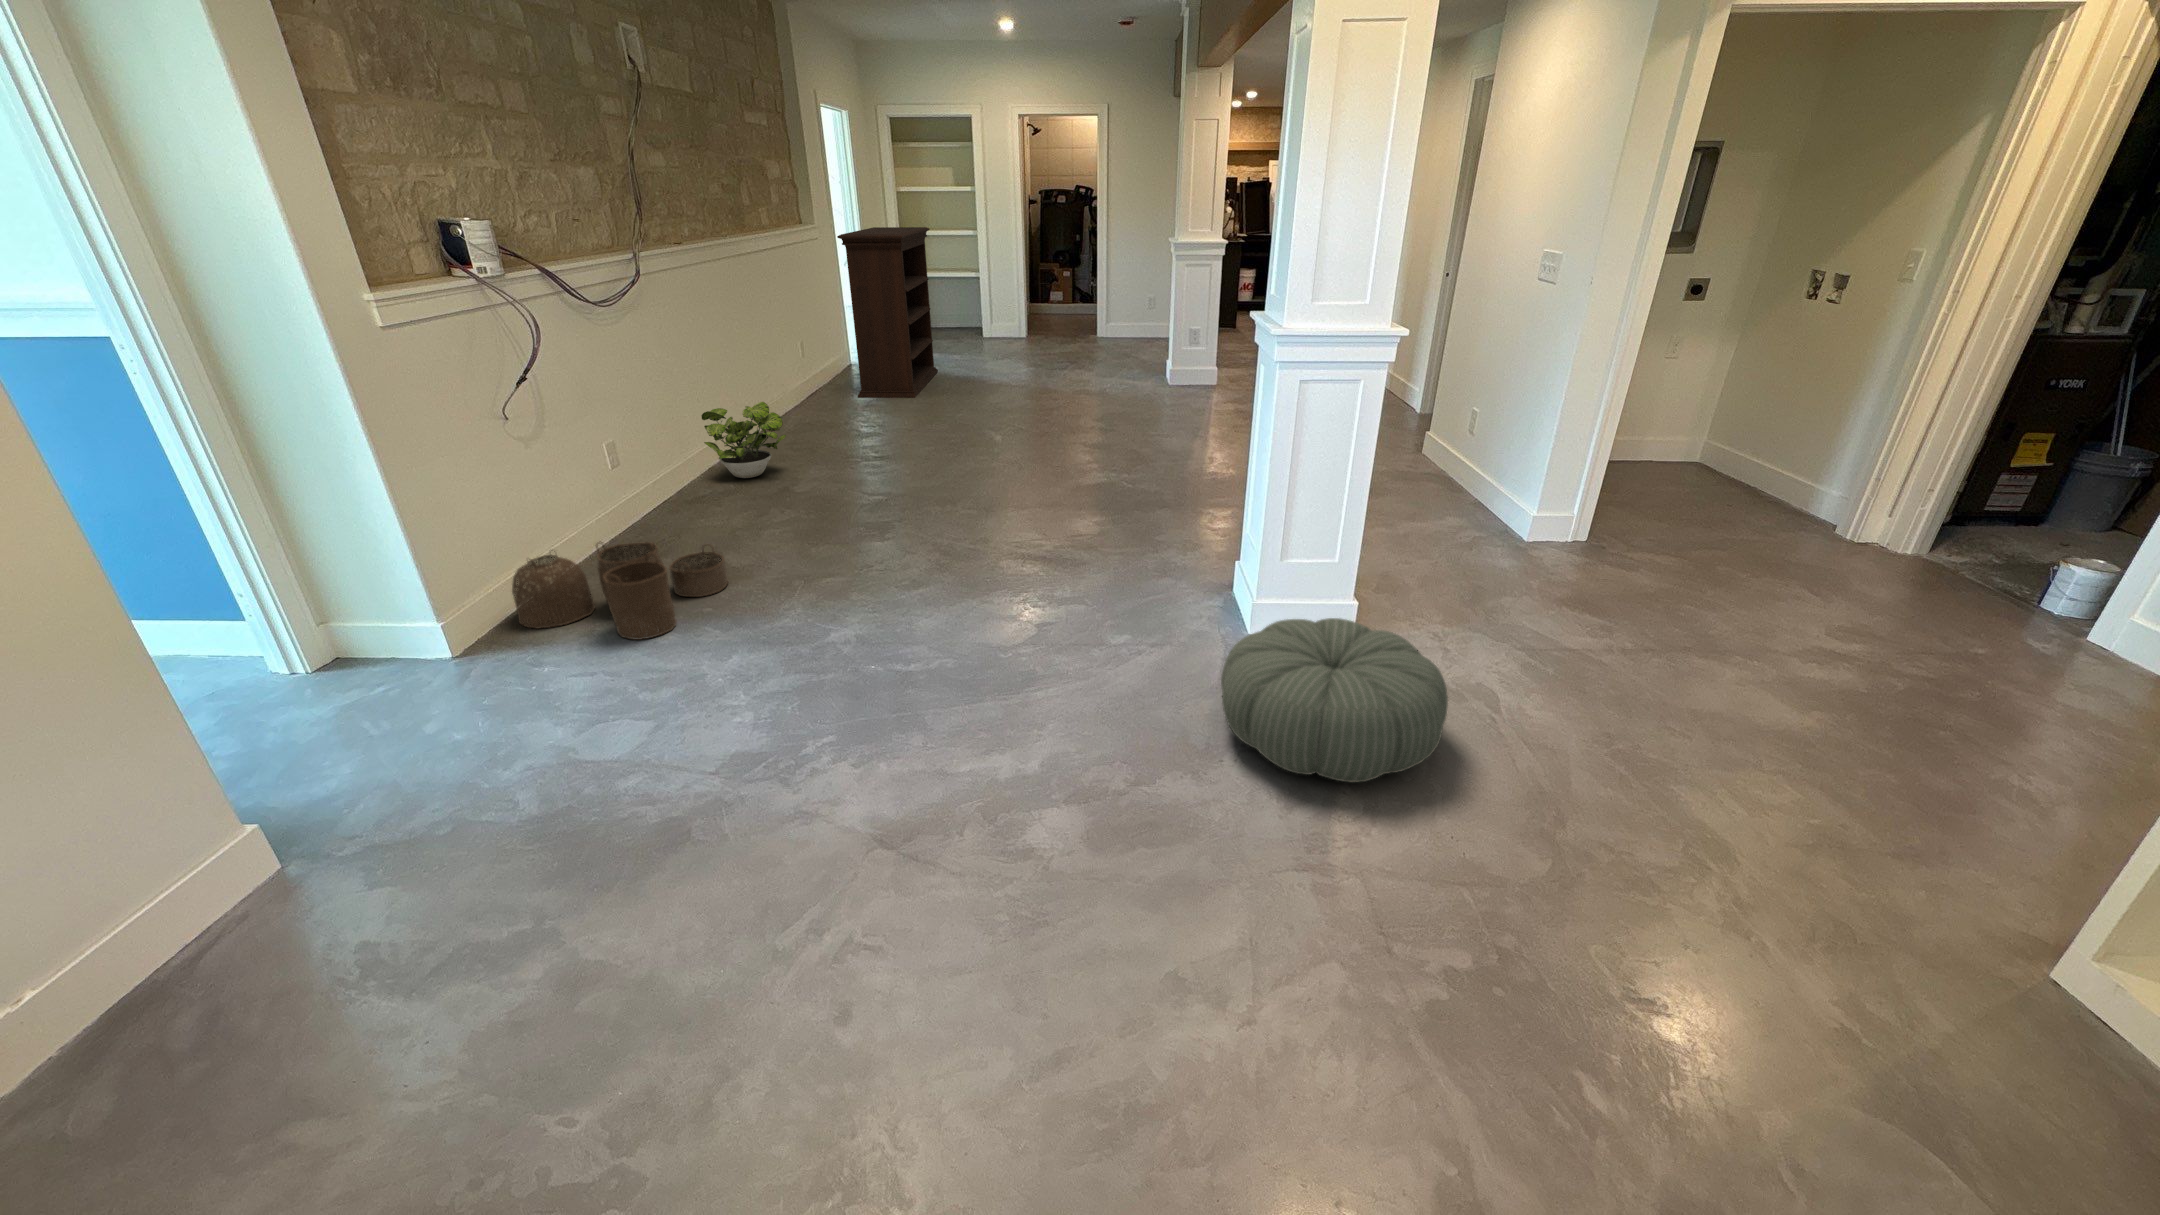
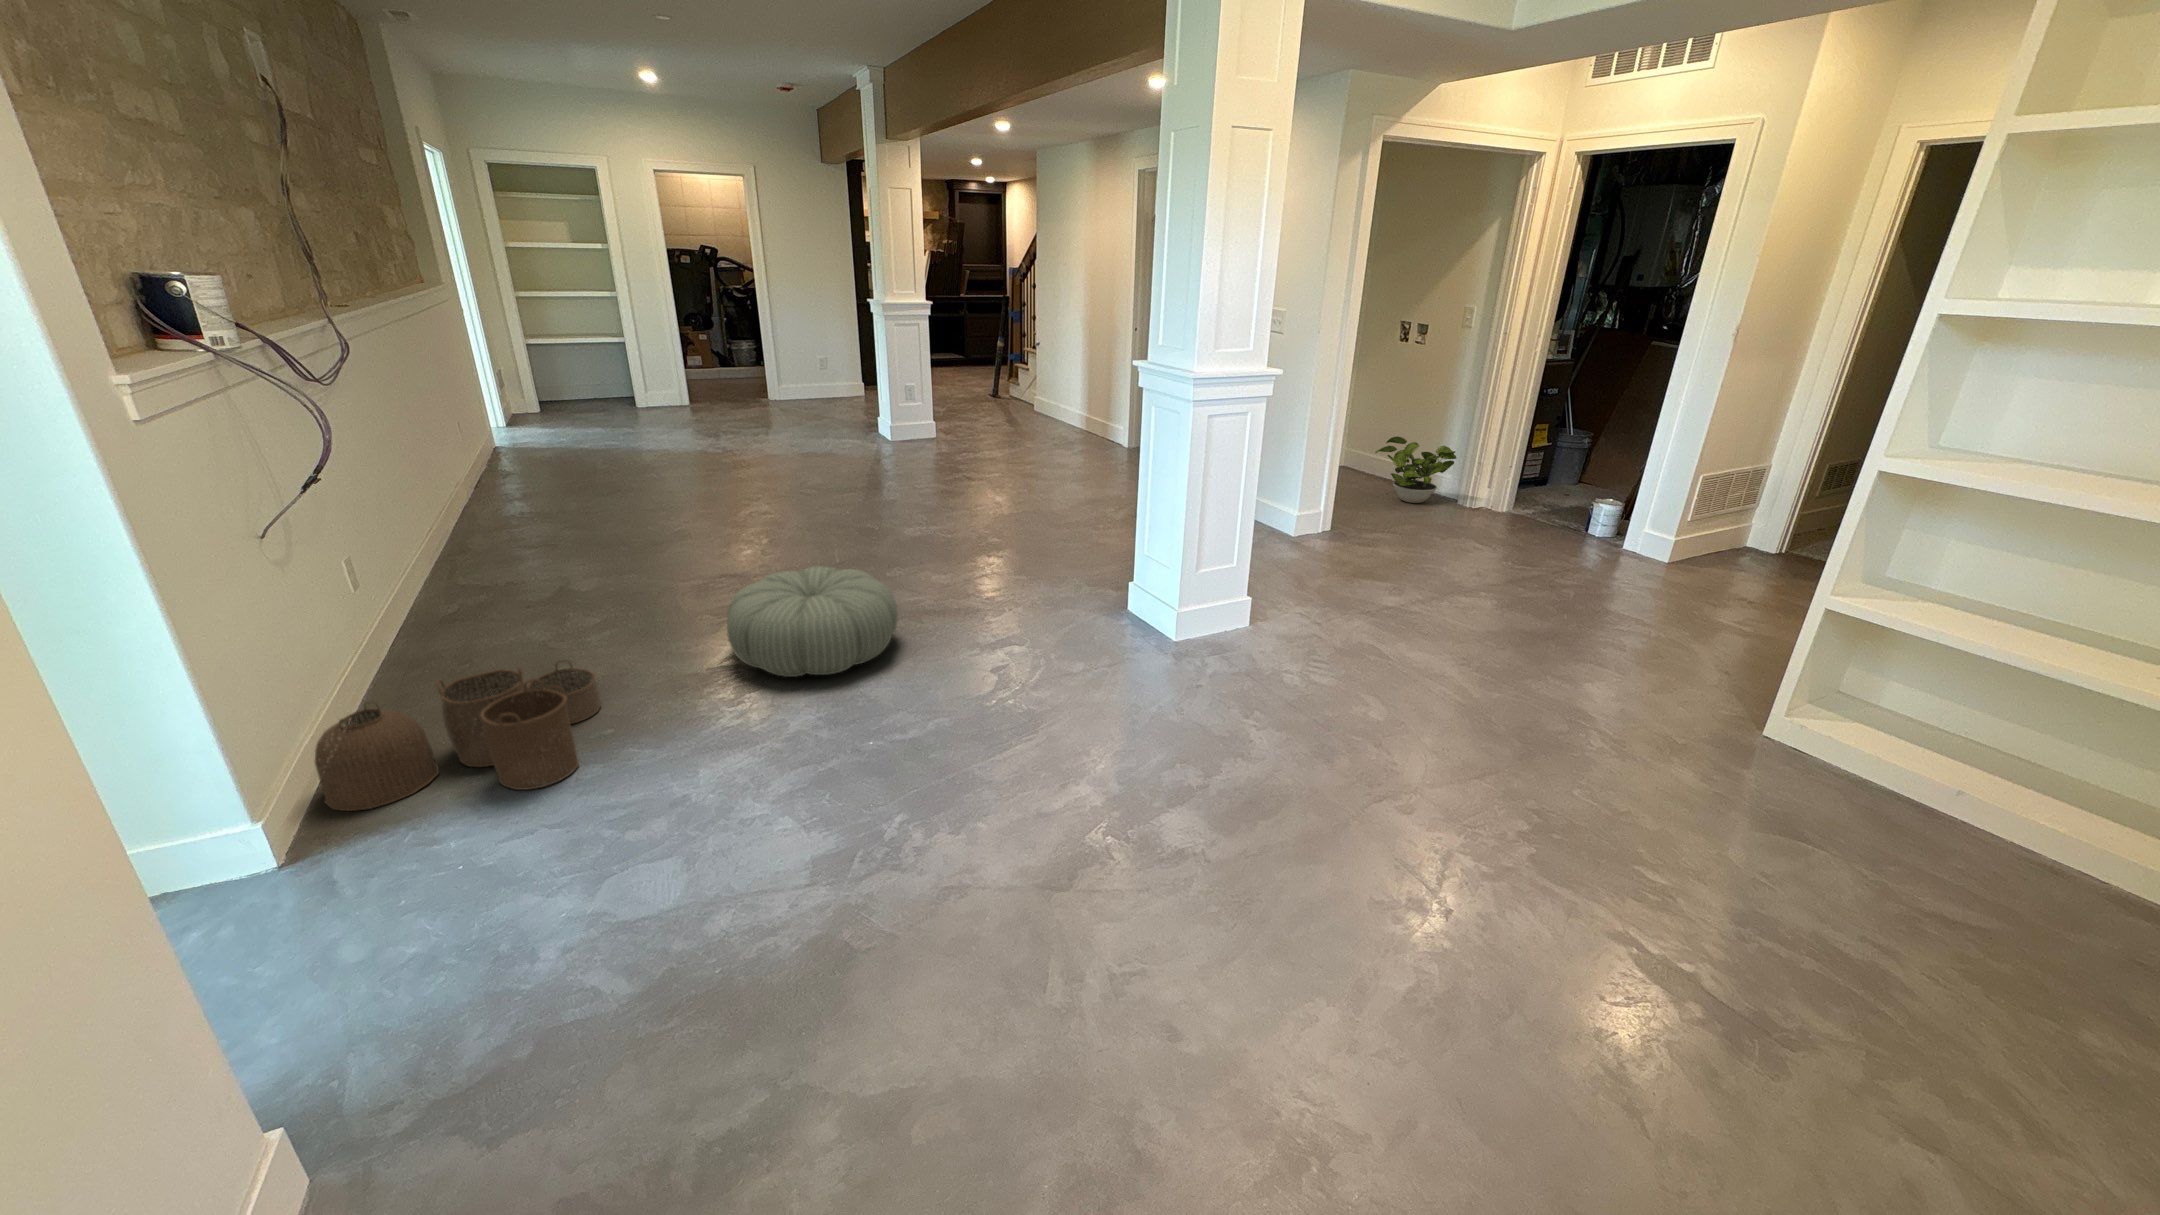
bookshelf: present [837,227,938,398] -> none [508,288,626,479]
potted plant: present [702,402,786,478] -> present [1375,436,1456,503]
pouf: present [1221,618,1448,782] -> present [727,566,898,677]

